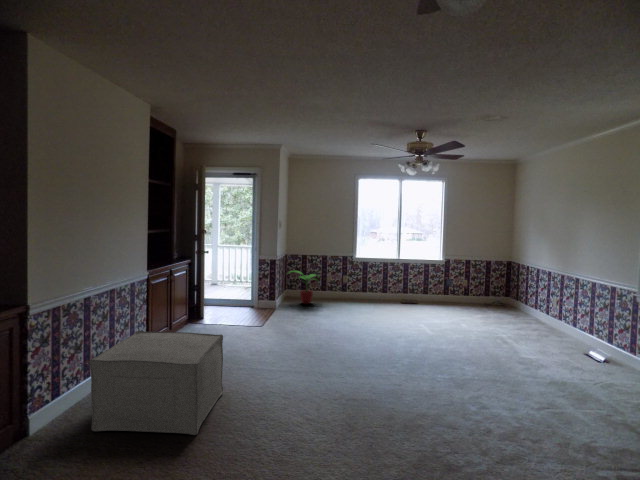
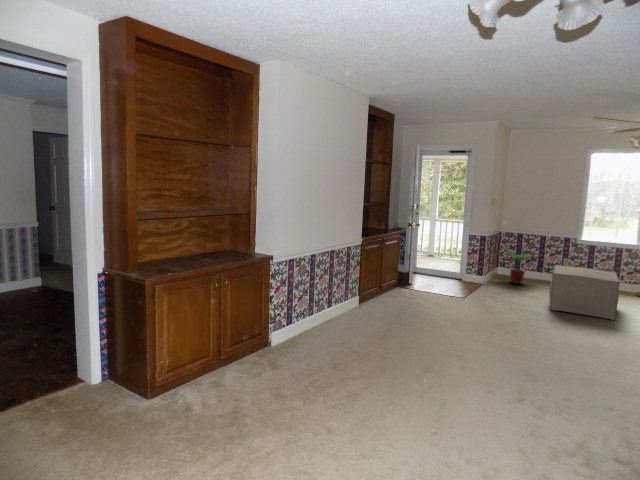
ottoman: present [89,331,223,435] -> present [549,265,620,320]

